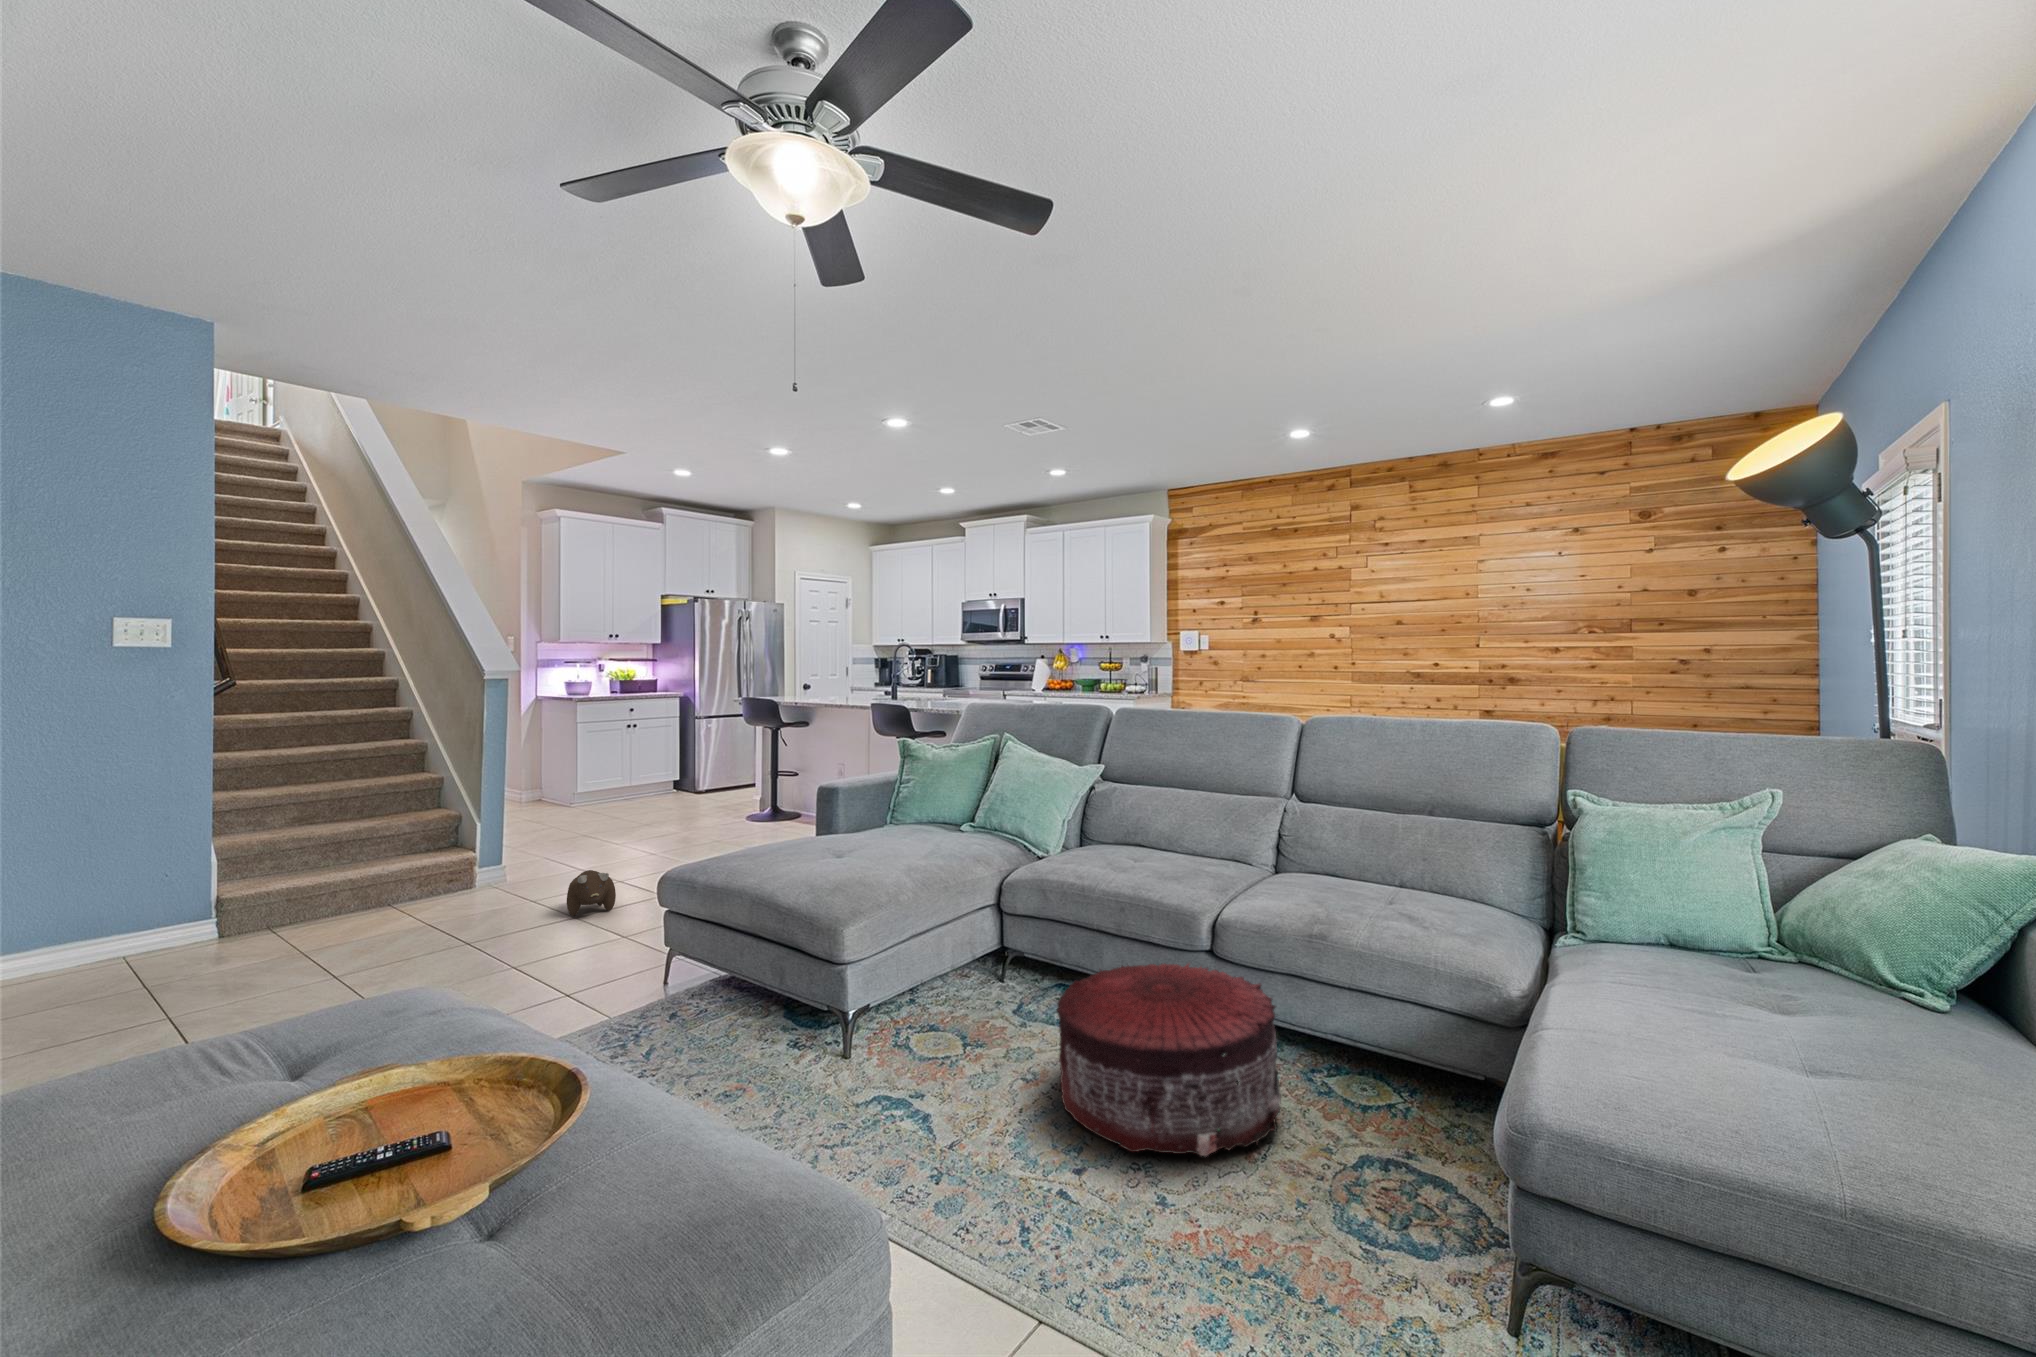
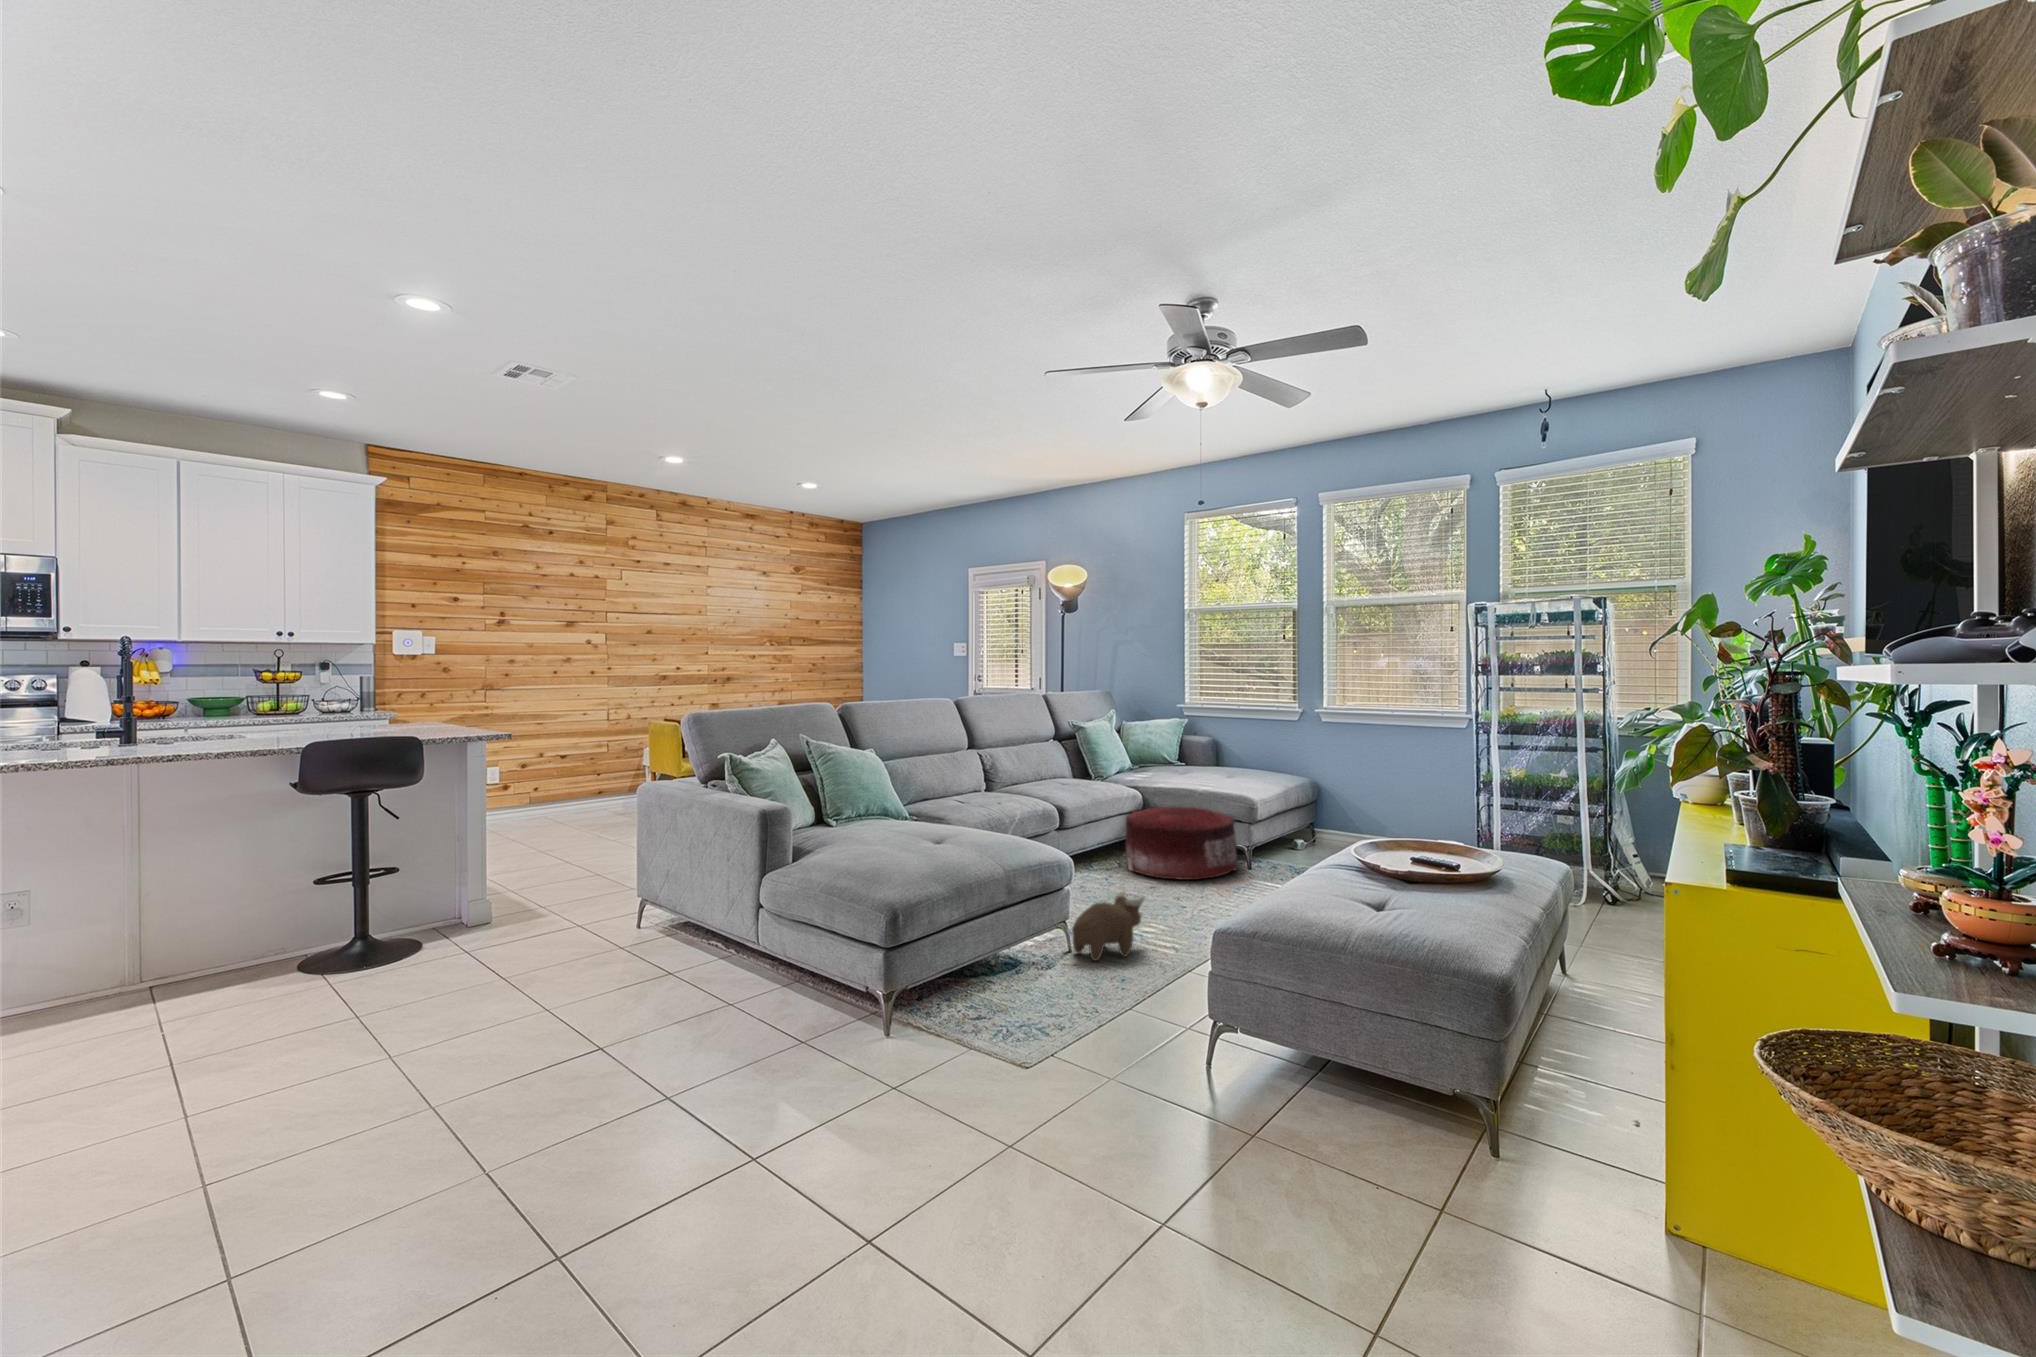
plush toy: present [567,870,616,916] -> present [1072,891,1144,961]

